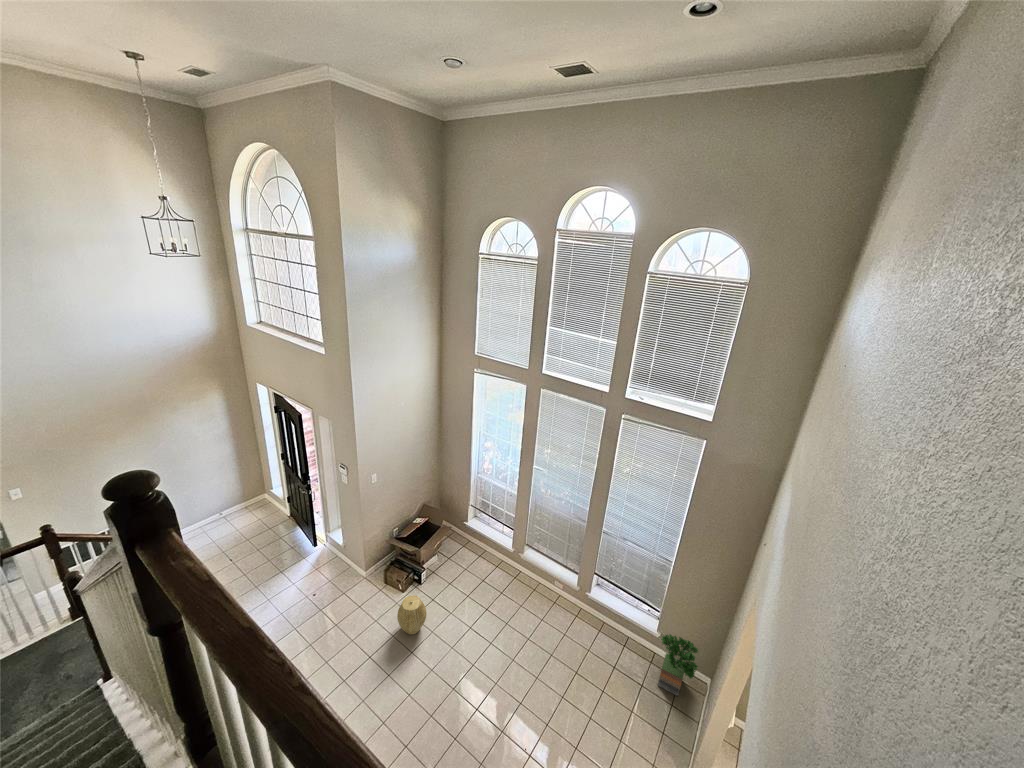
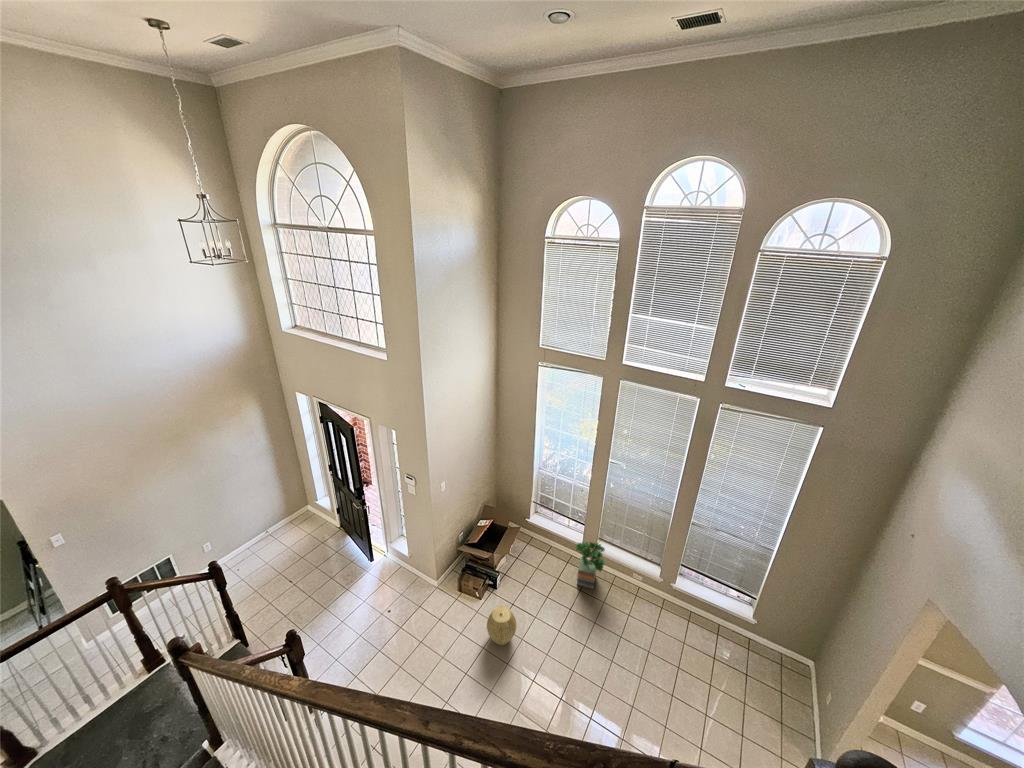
potted tree: present [658,634,698,696] -> present [576,542,605,589]

